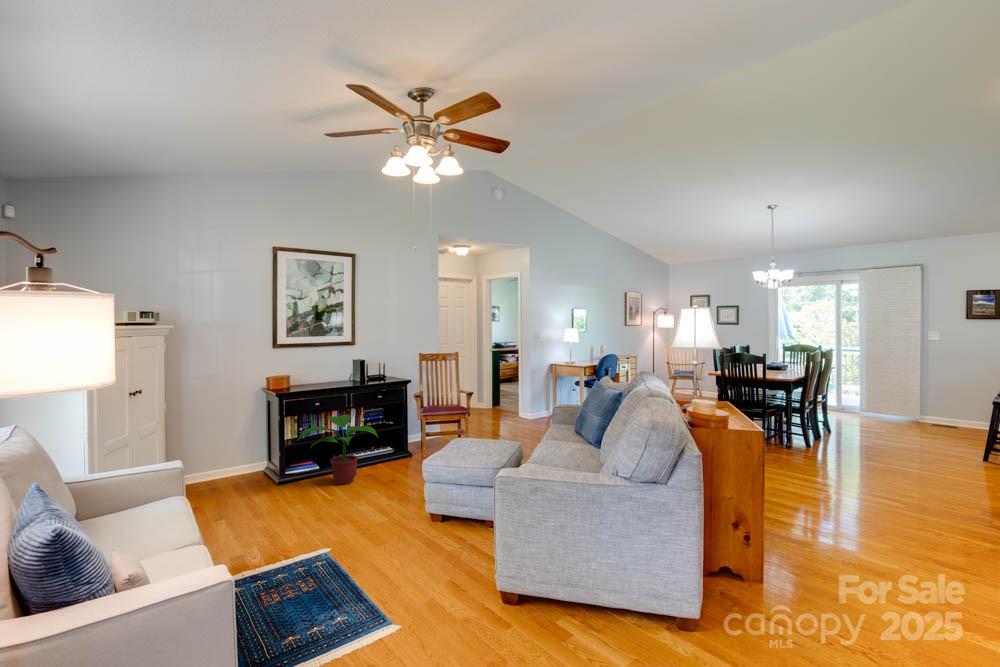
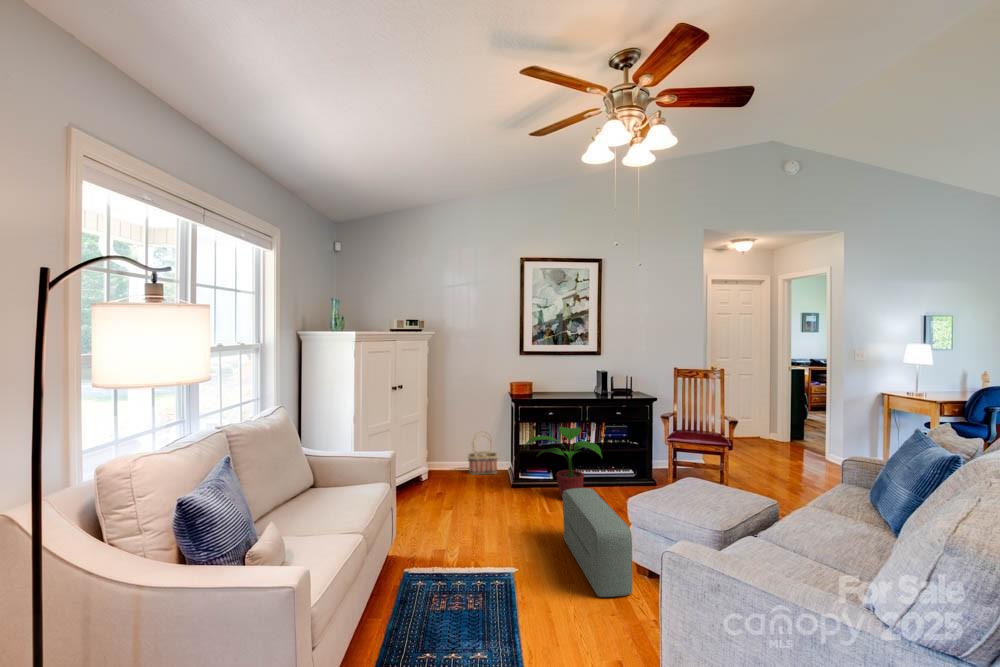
basket: none [214,435,253,484] -> present [468,438,498,474]
pouf: none [357,463,436,545] -> present [563,488,632,597]

